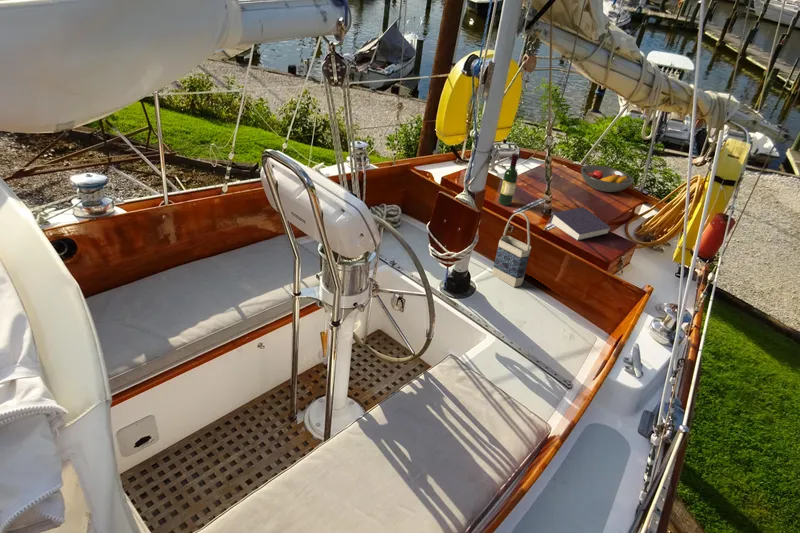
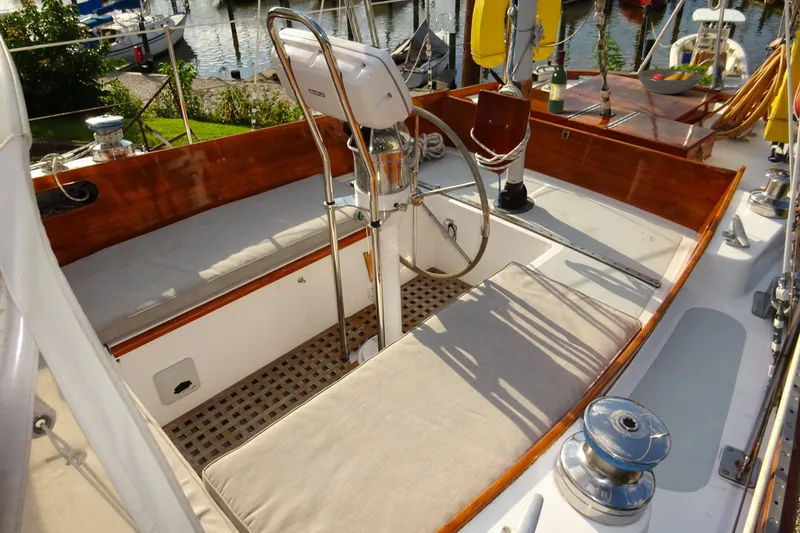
book: present [550,207,611,241] -> none [610,103,684,135]
bag: present [492,212,531,287] -> none [549,108,592,197]

